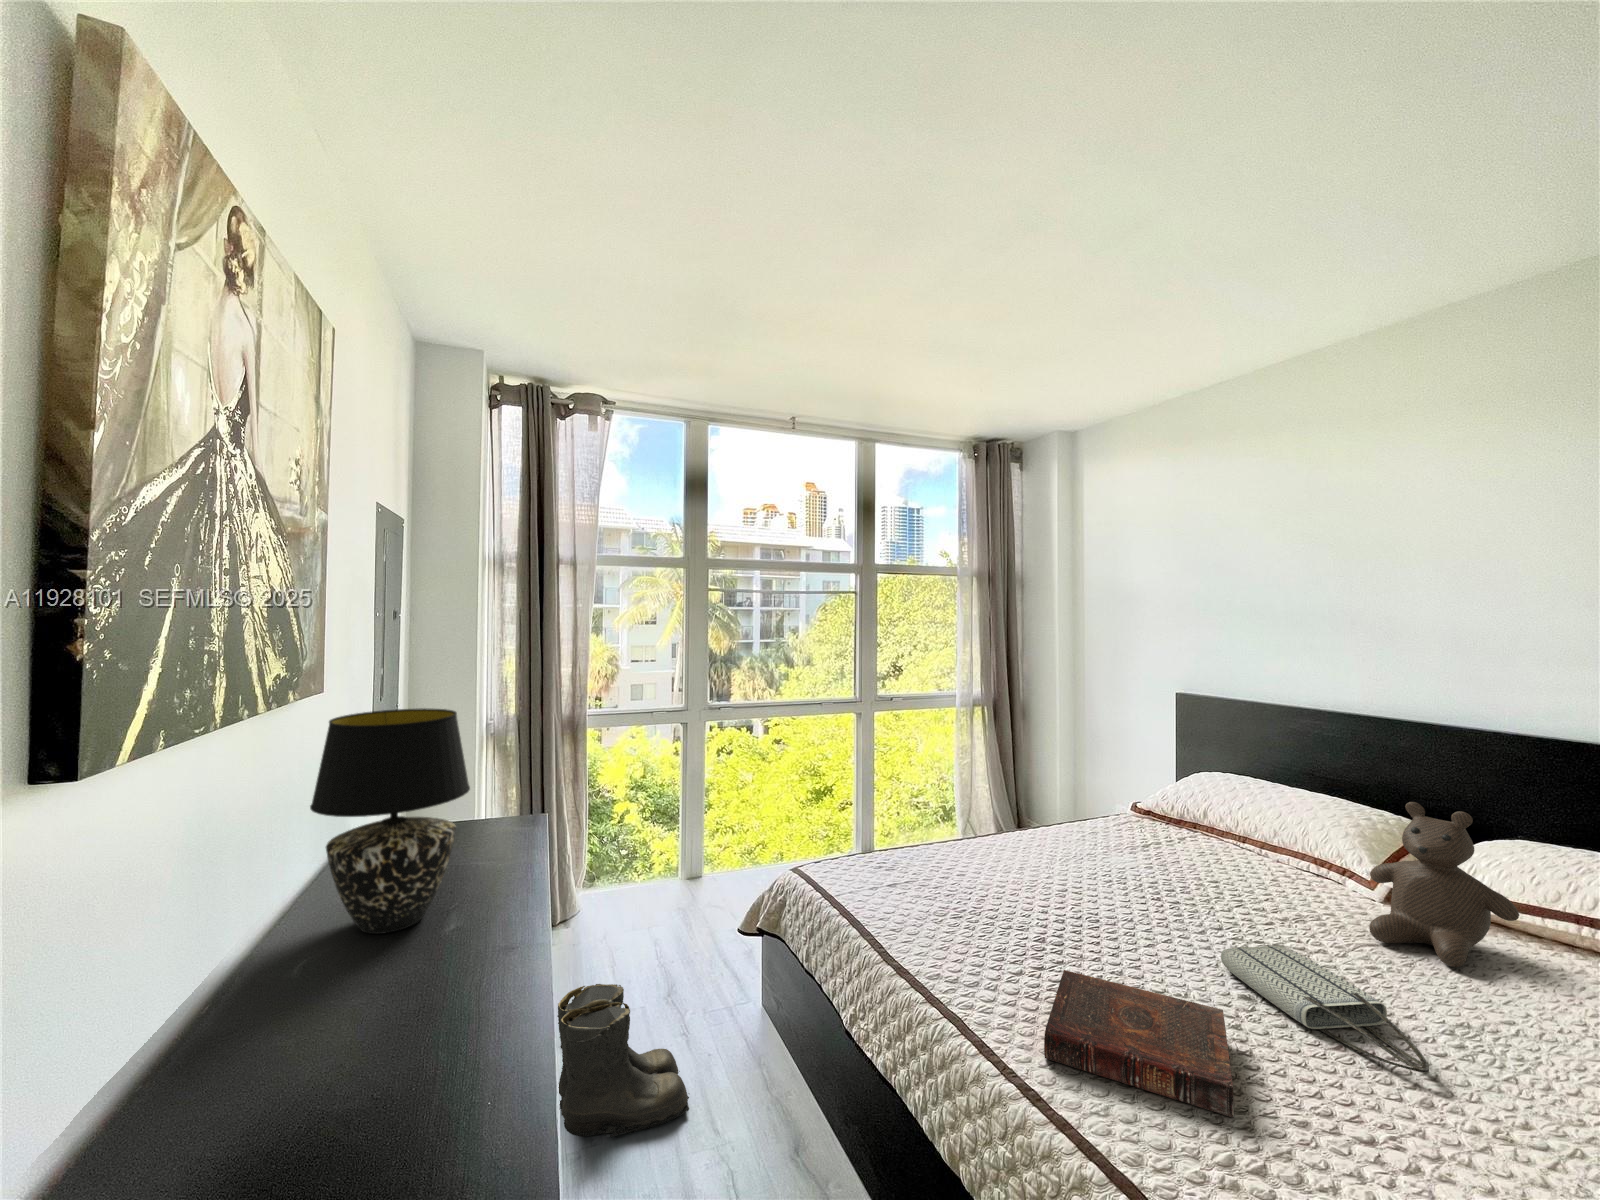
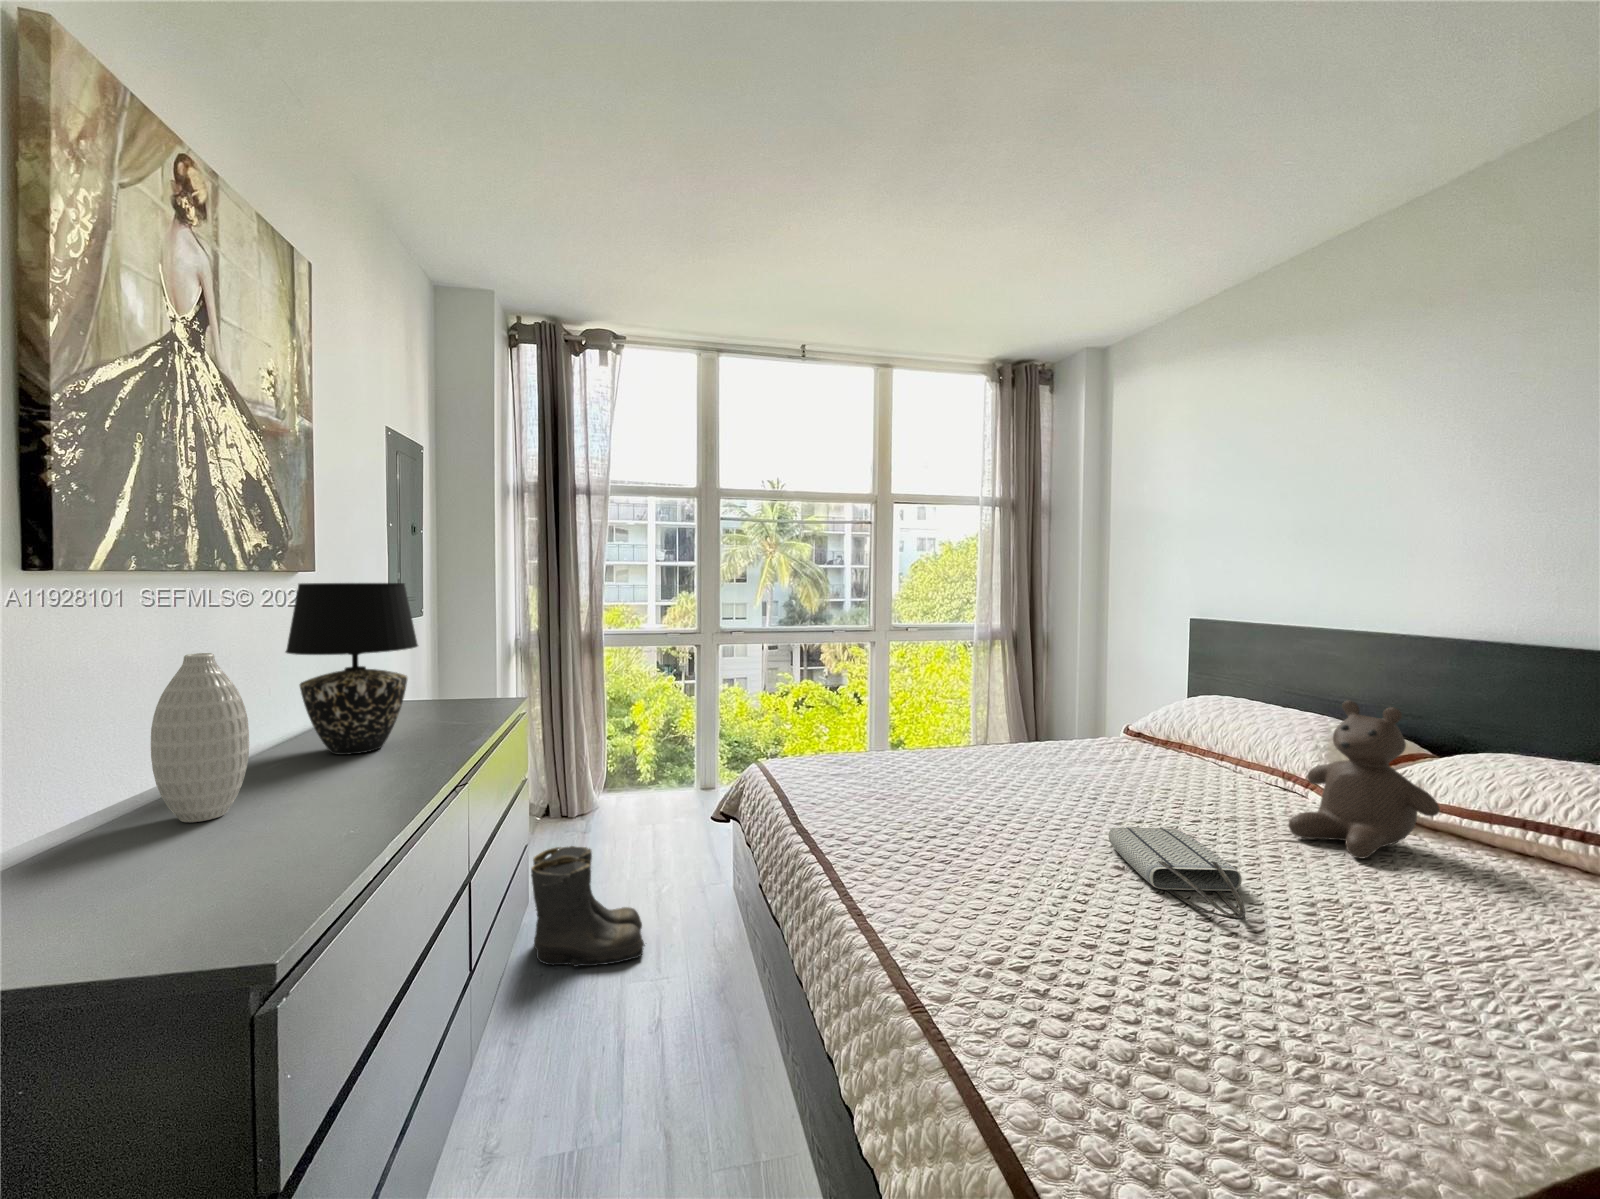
vase: none [191,857,318,1102] -> present [151,653,249,822]
book: present [1044,970,1234,1118] -> none [881,831,1066,936]

